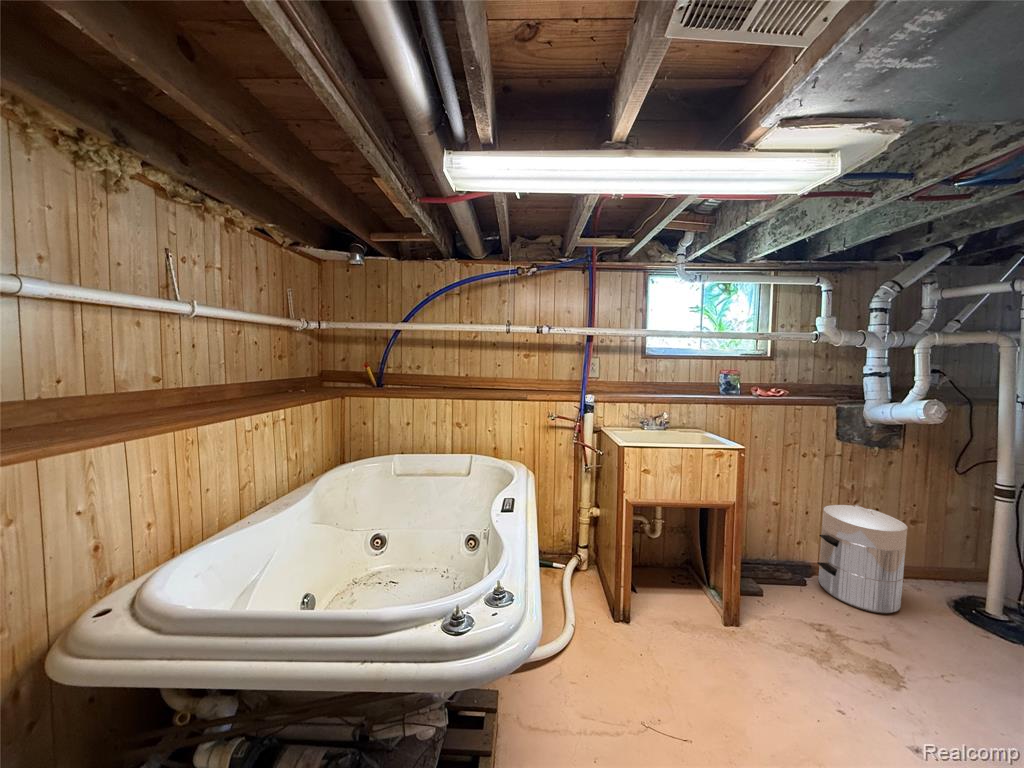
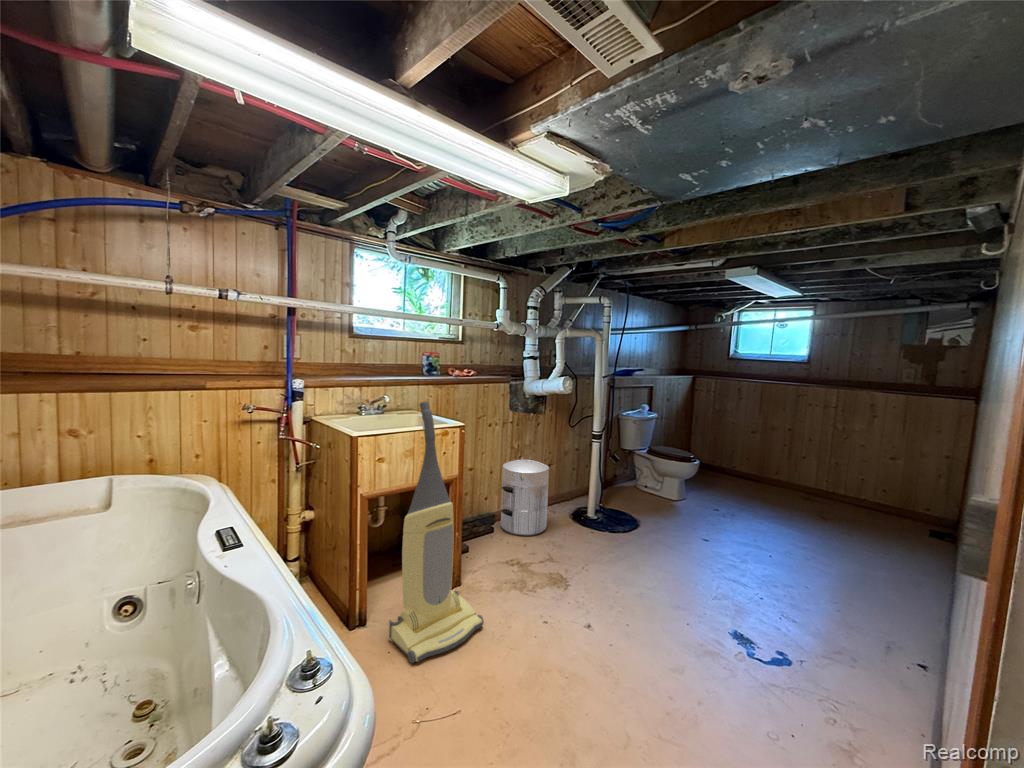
vacuum cleaner: none [650,426,767,715] -> present [389,401,484,663]

